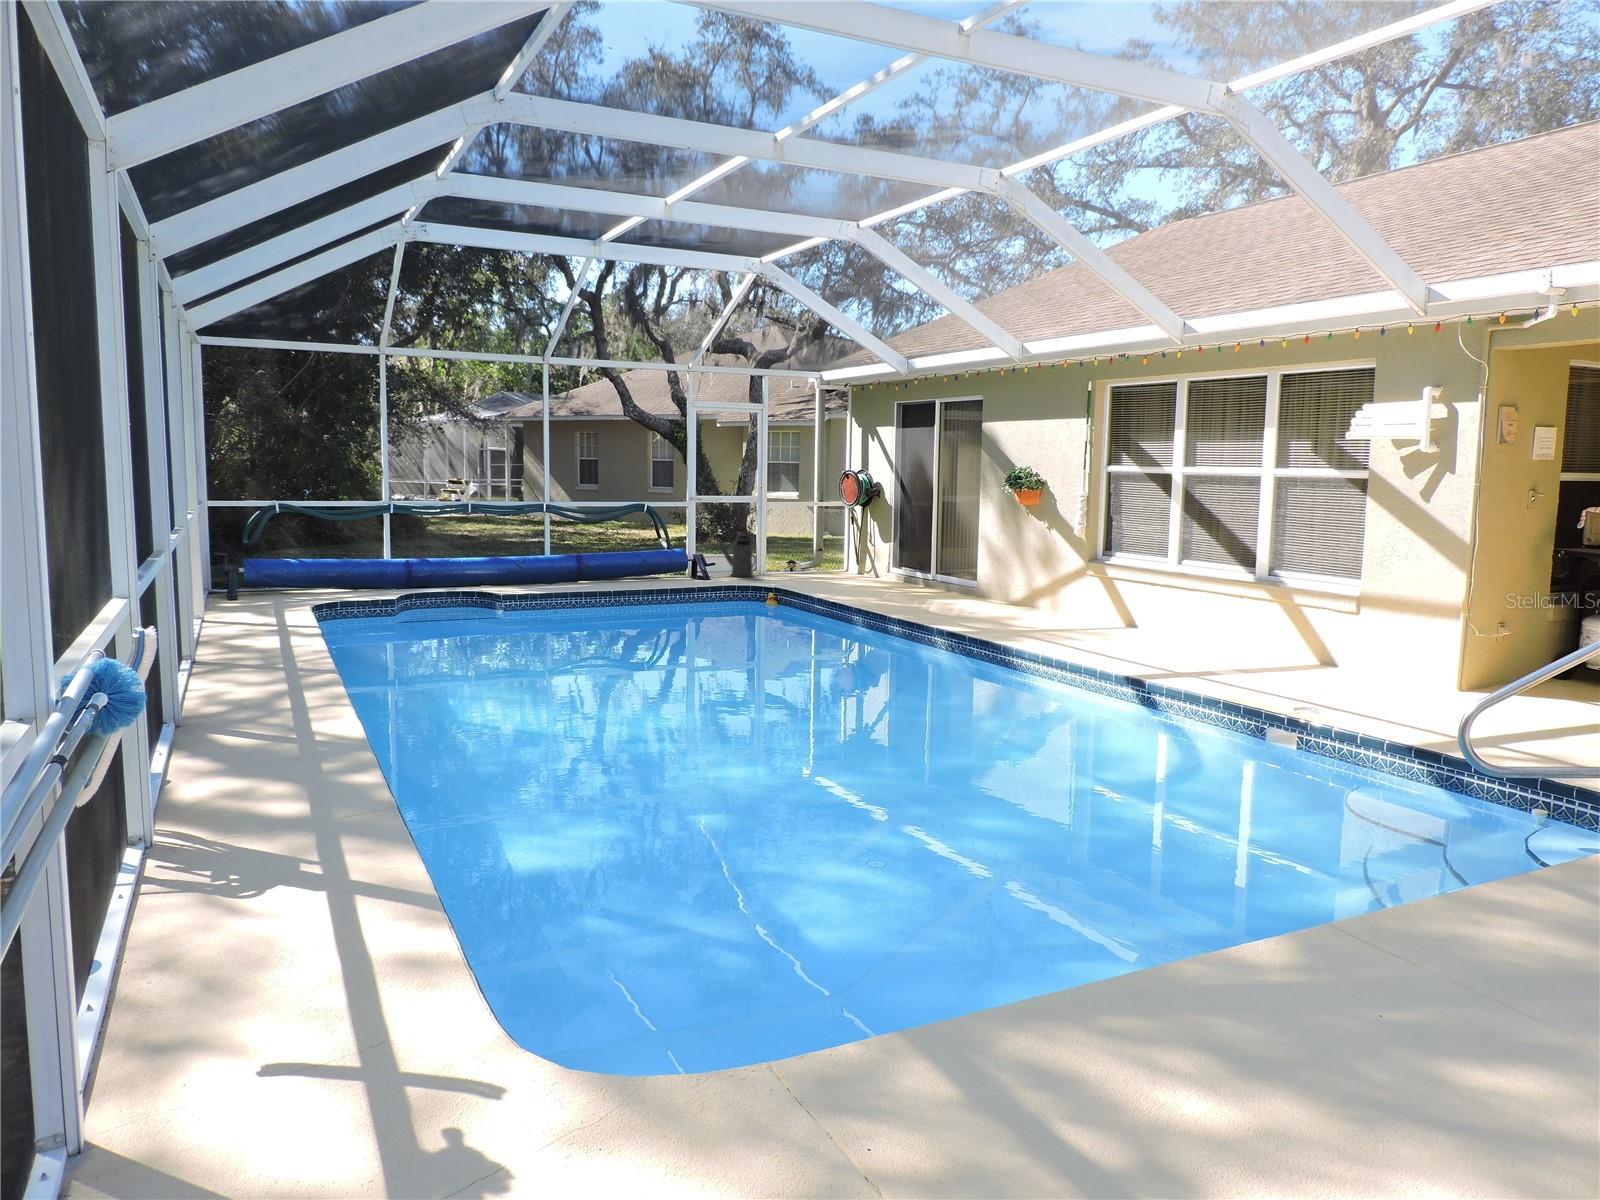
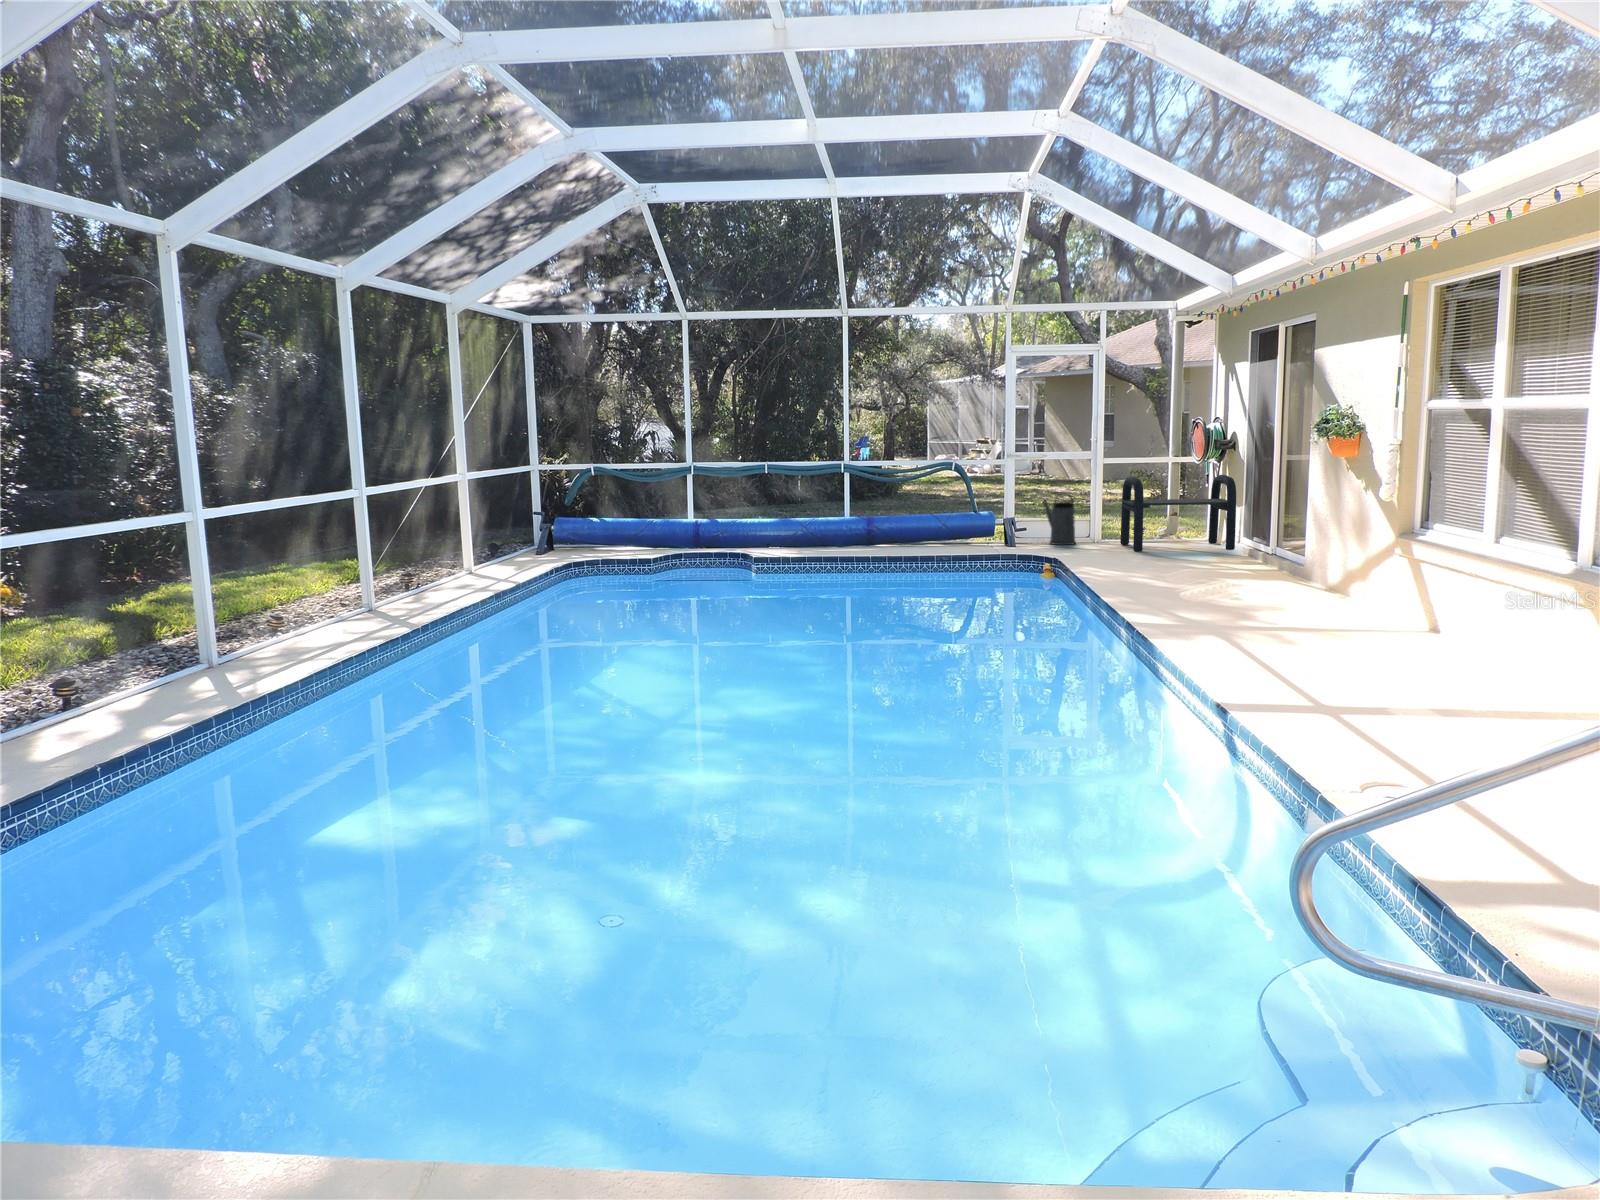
bench: none [790,517,883,580] -> present [1120,475,1236,551]

